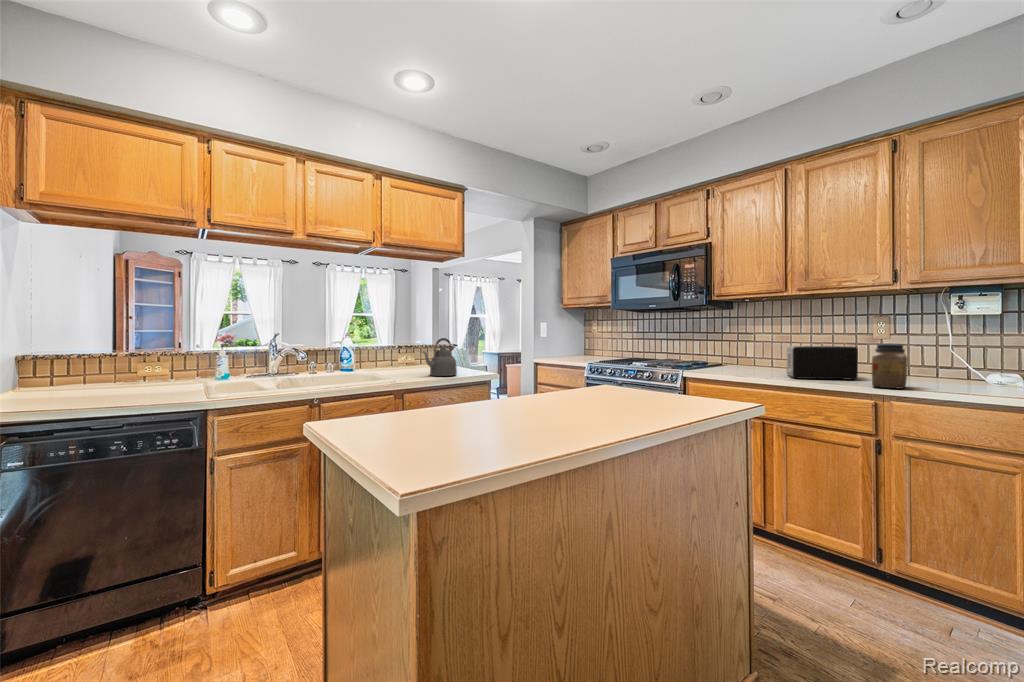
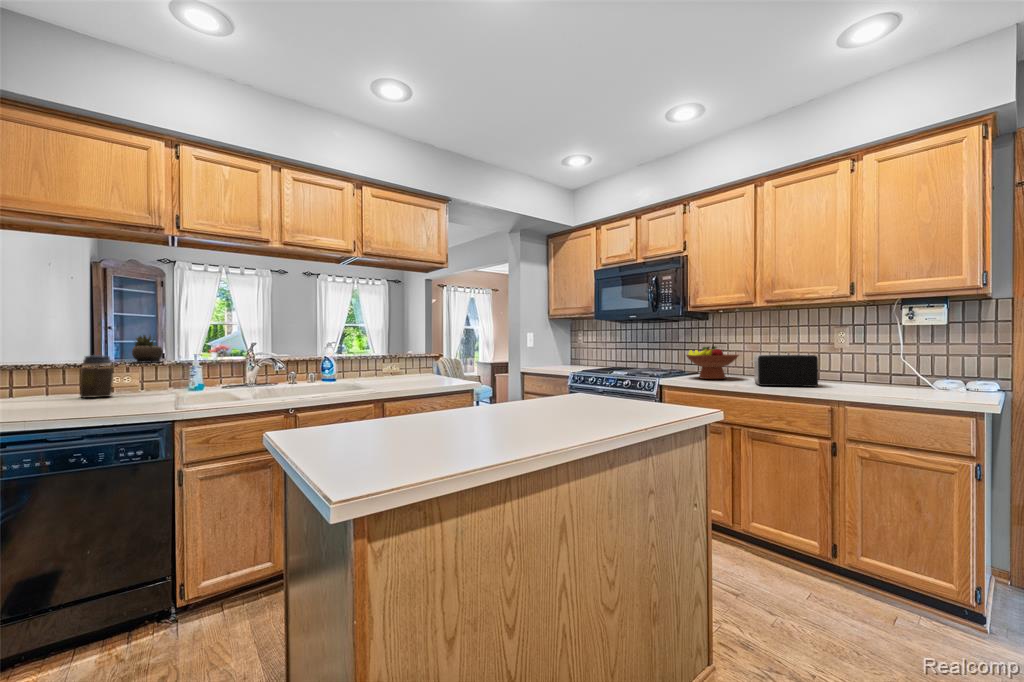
succulent plant: none [138,325,182,355] -> present [132,335,163,363]
fruit bowl: none [711,336,769,371] -> present [686,346,739,379]
kettle: present [422,338,457,376] -> none [403,348,438,385]
jar: present [872,344,908,388] -> present [80,355,113,398]

